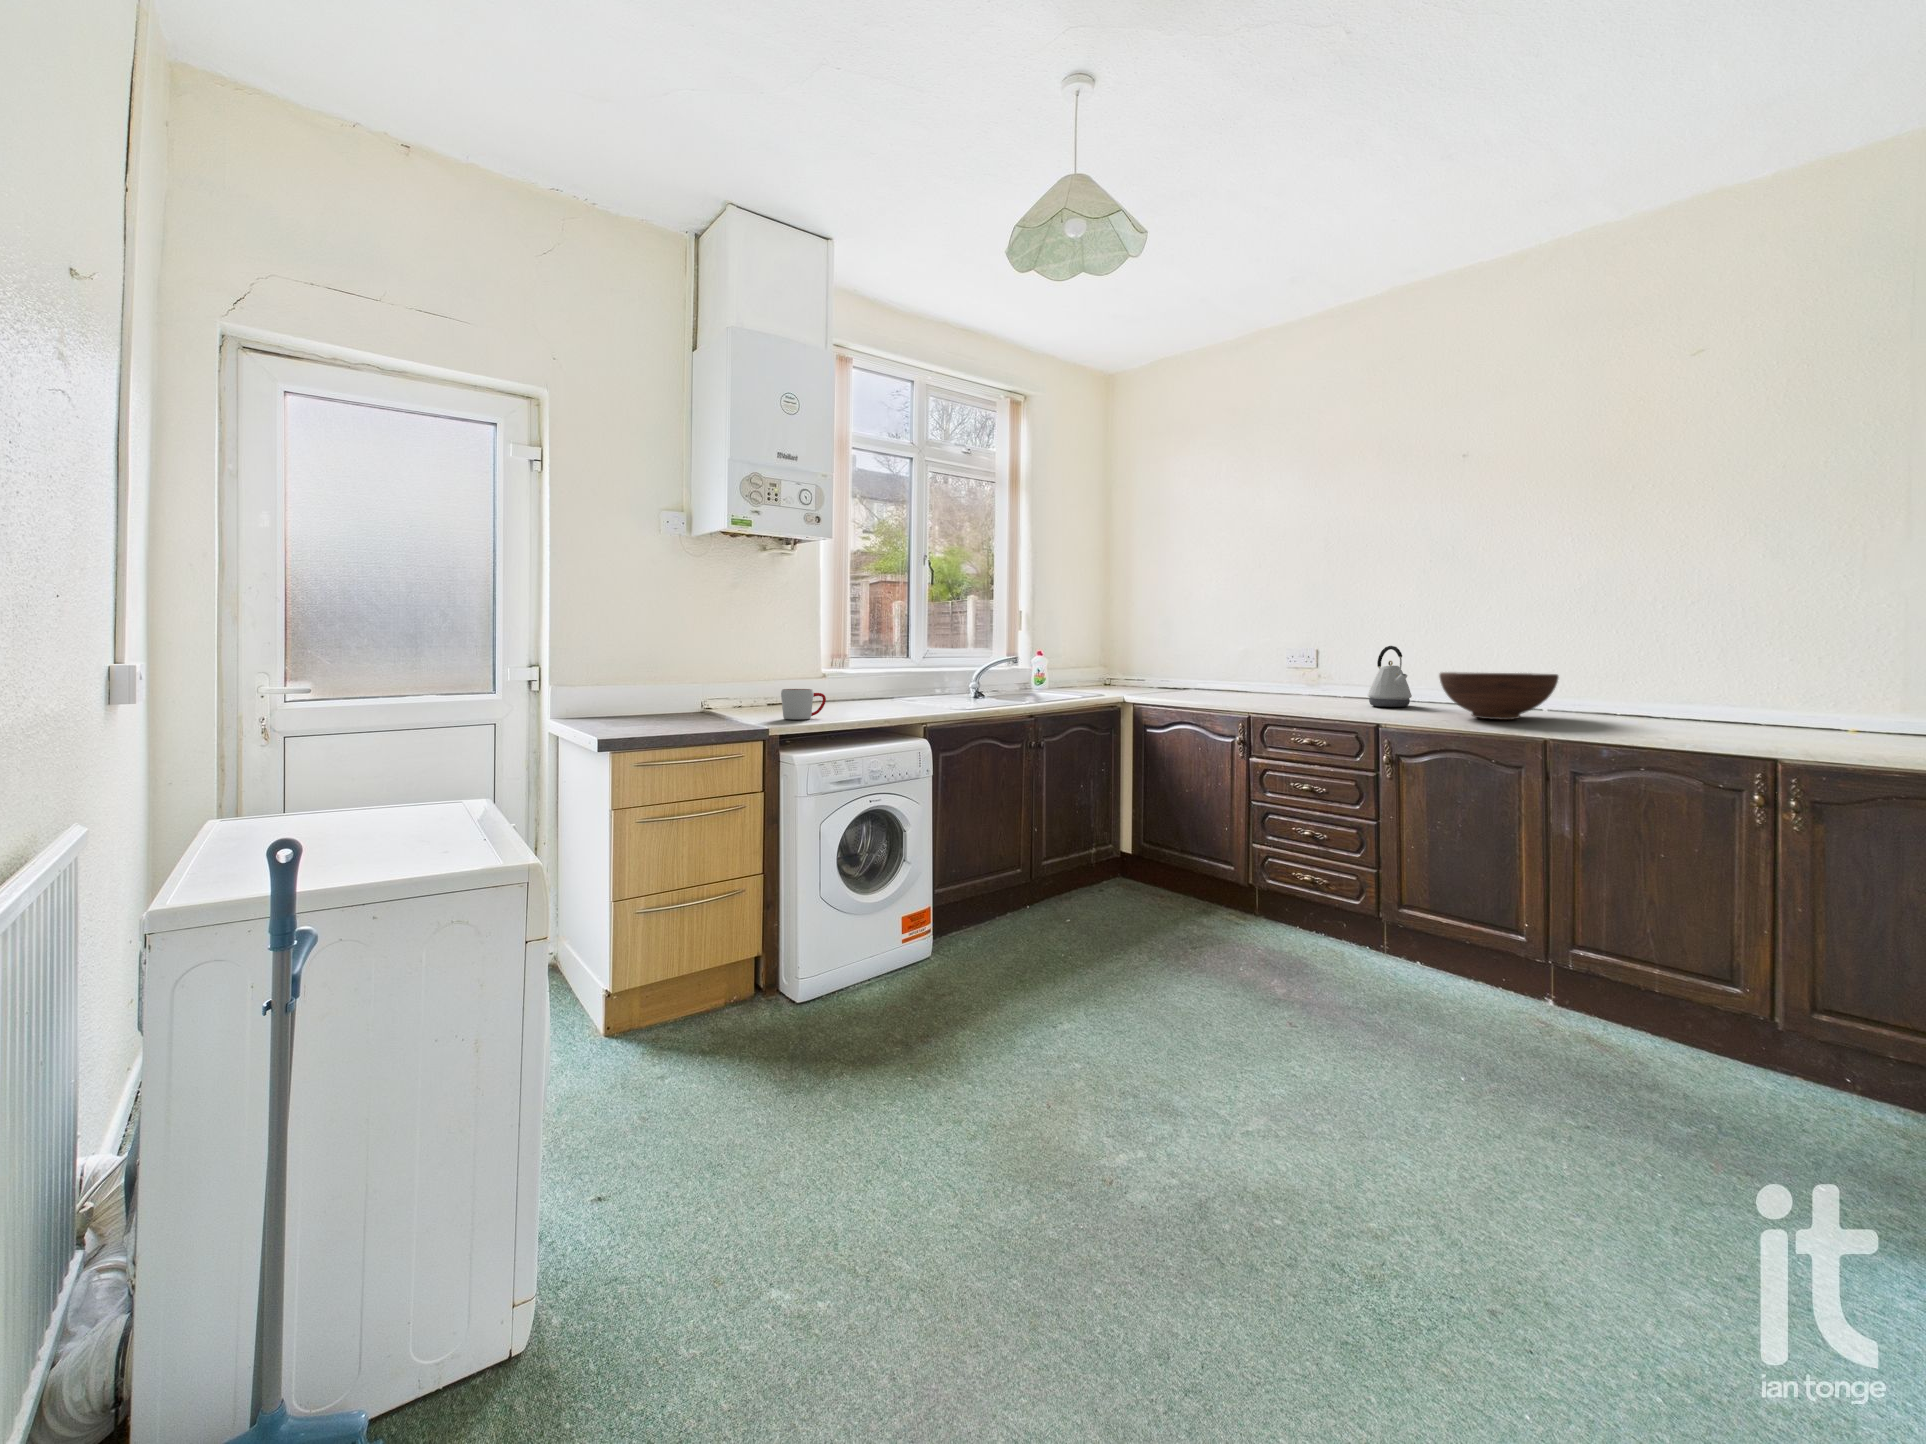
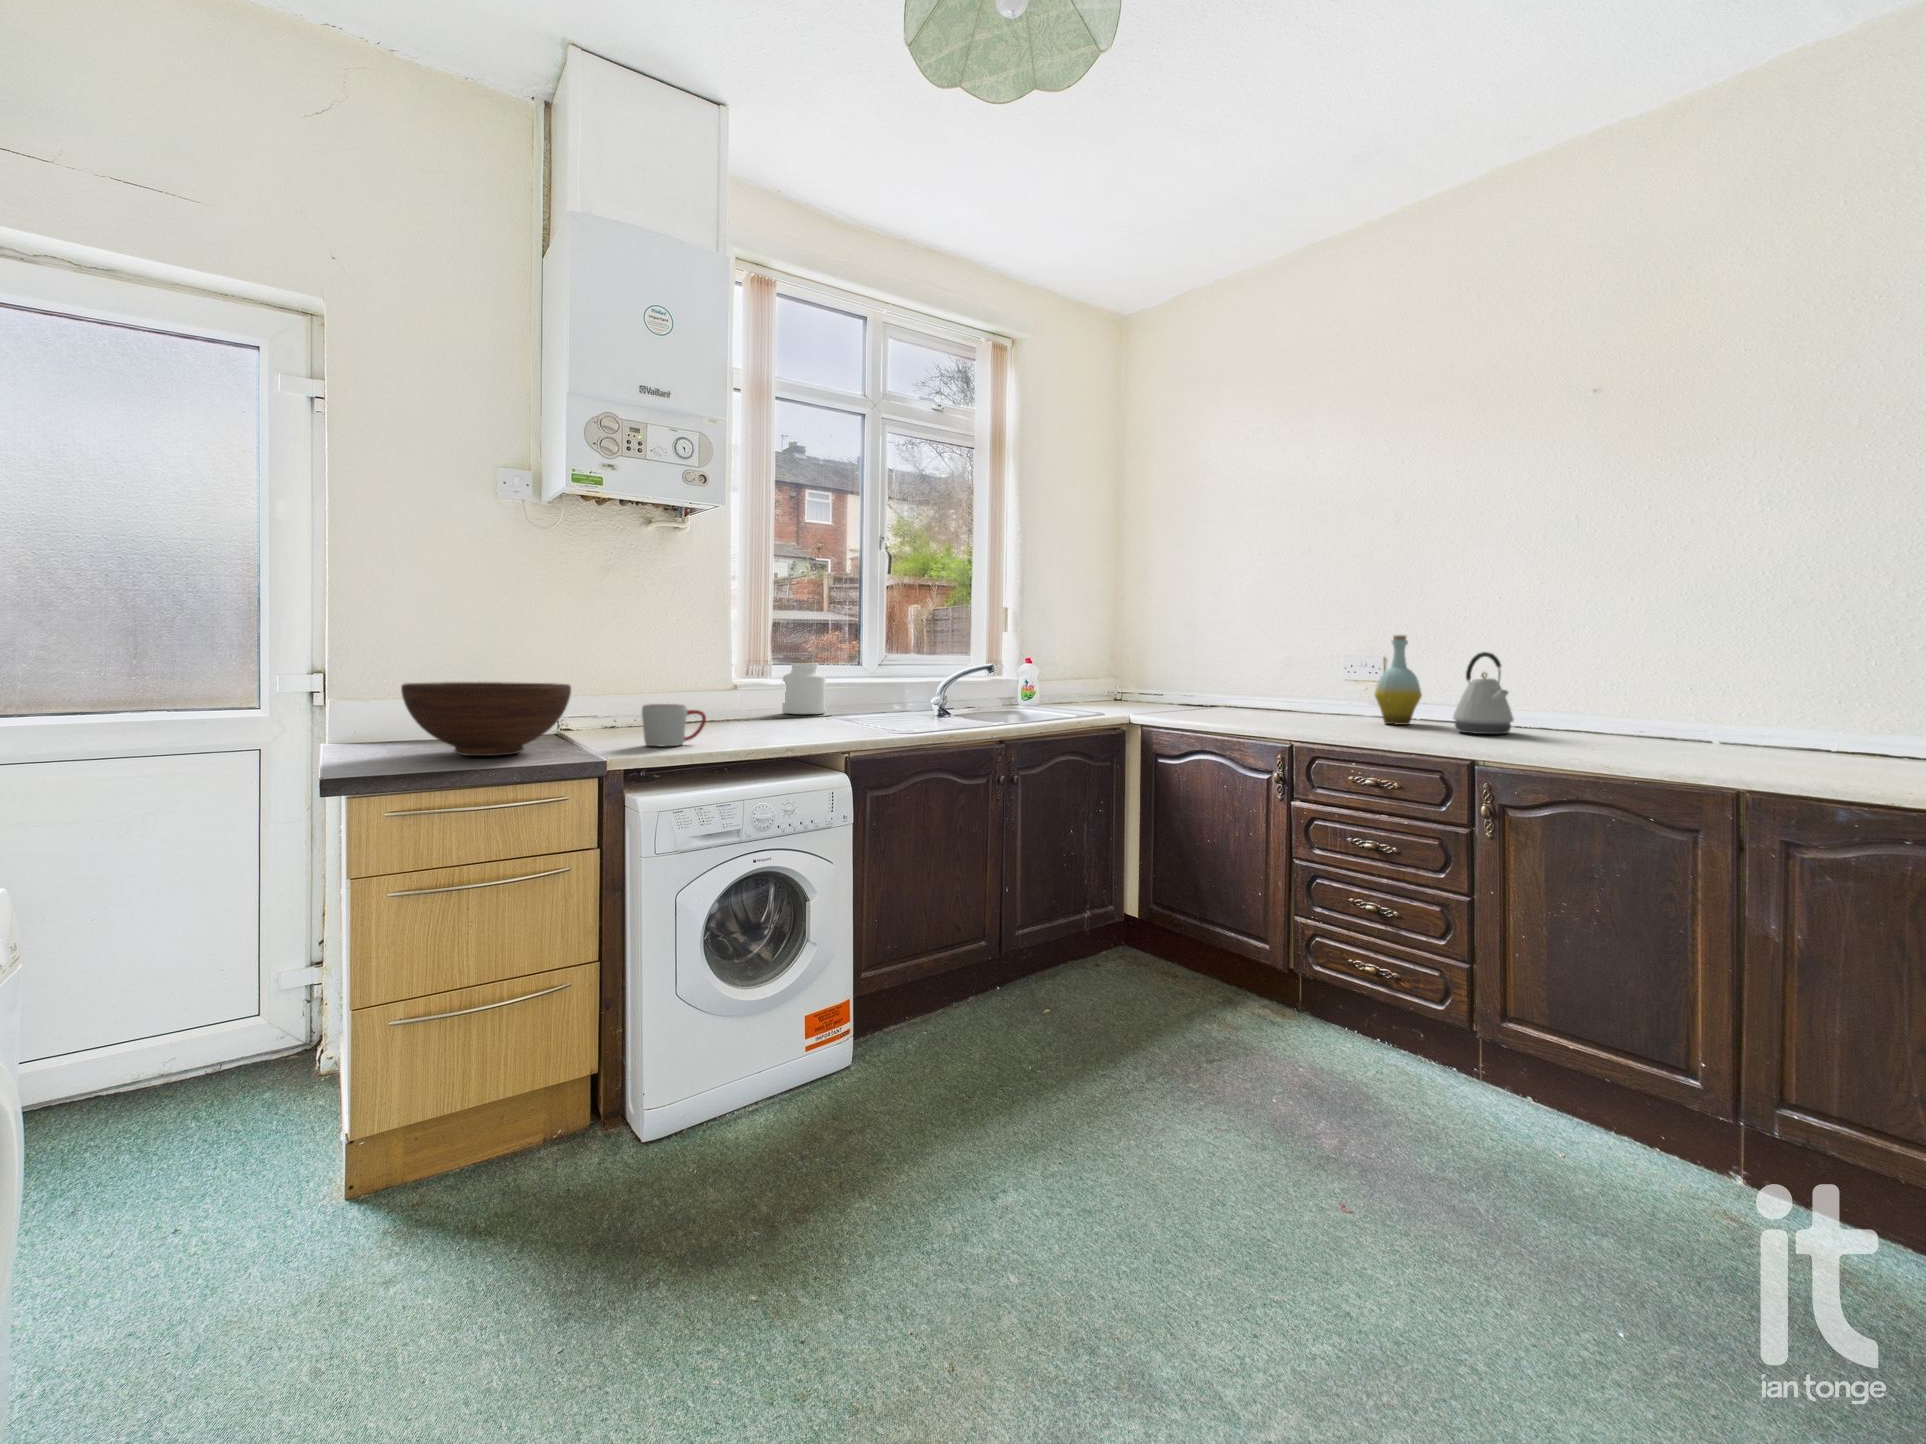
bottle: none [1310,633,1346,701] -> present [1375,635,1422,725]
jar: none [855,657,888,697] -> present [782,662,826,714]
fruit bowl: present [1439,672,1559,720] -> present [401,682,571,756]

